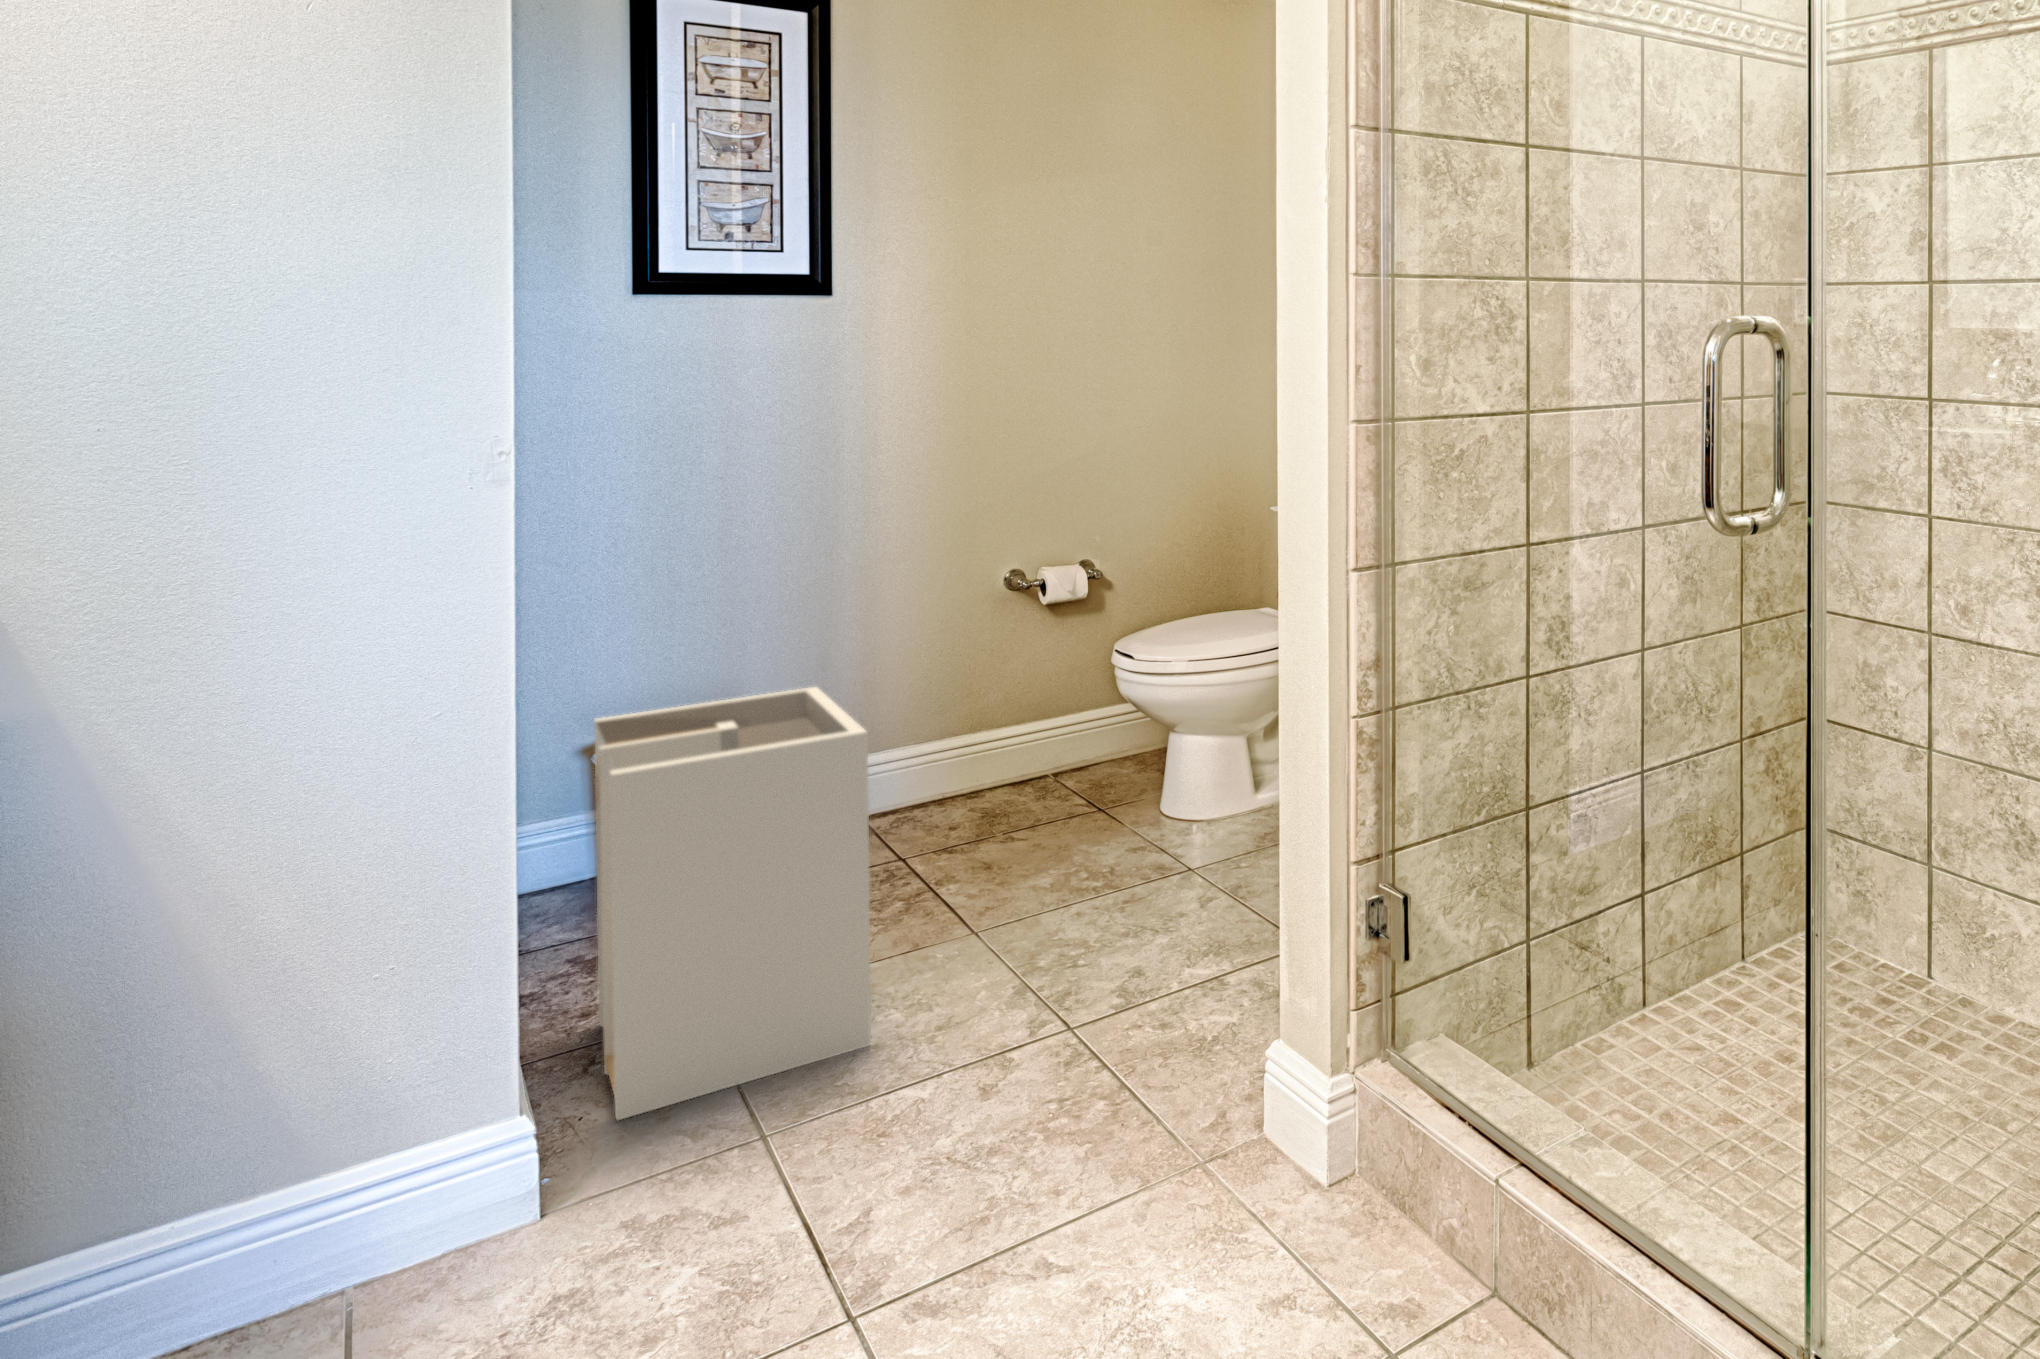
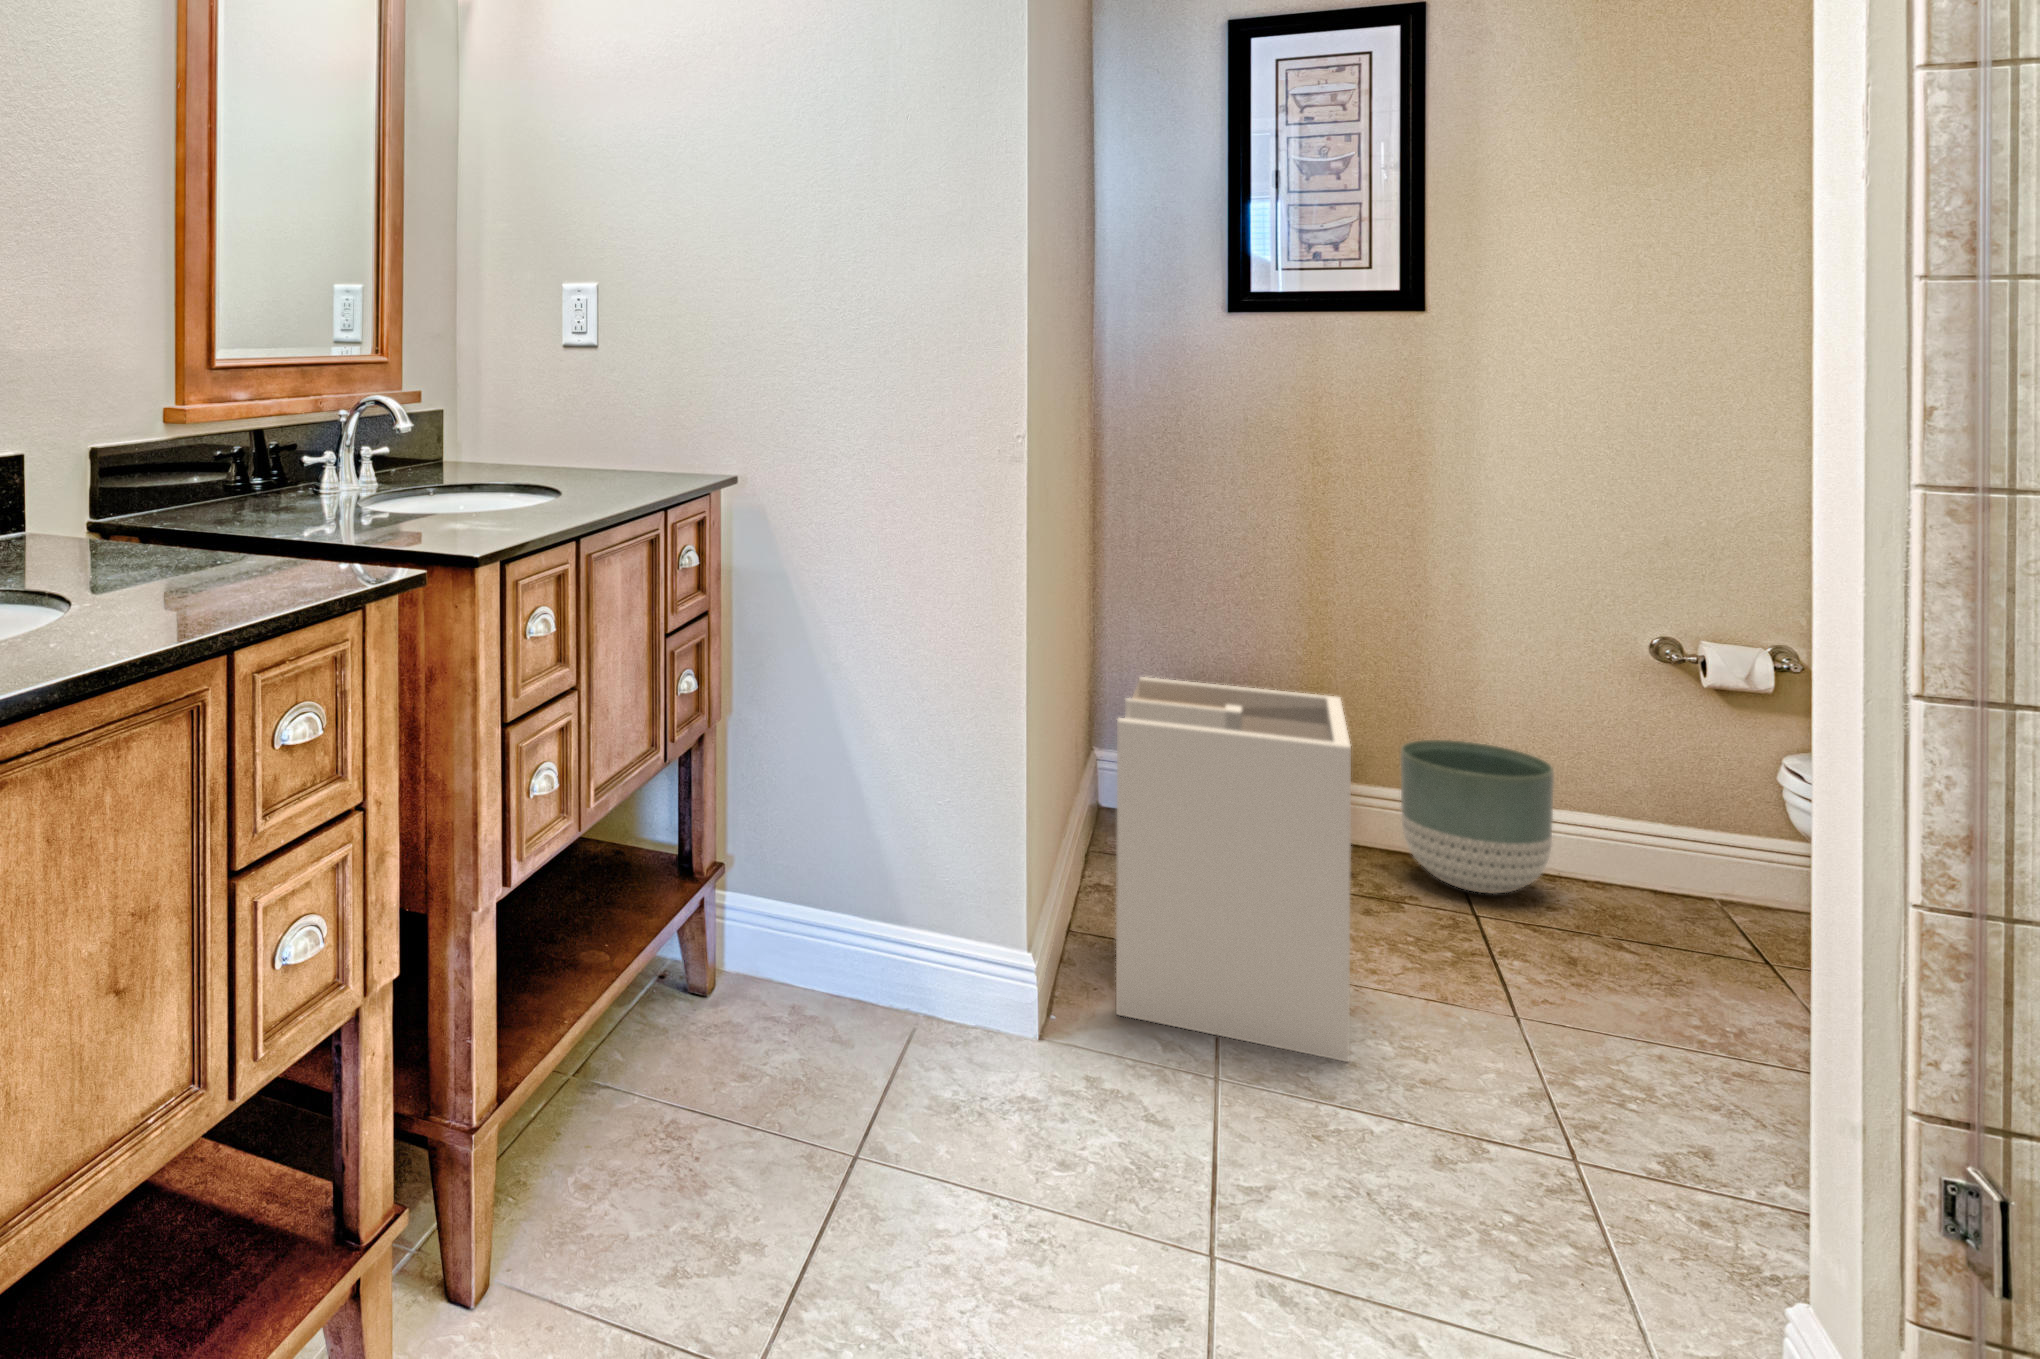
planter: none [823,701,953,842] -> present [1401,740,1554,894]

